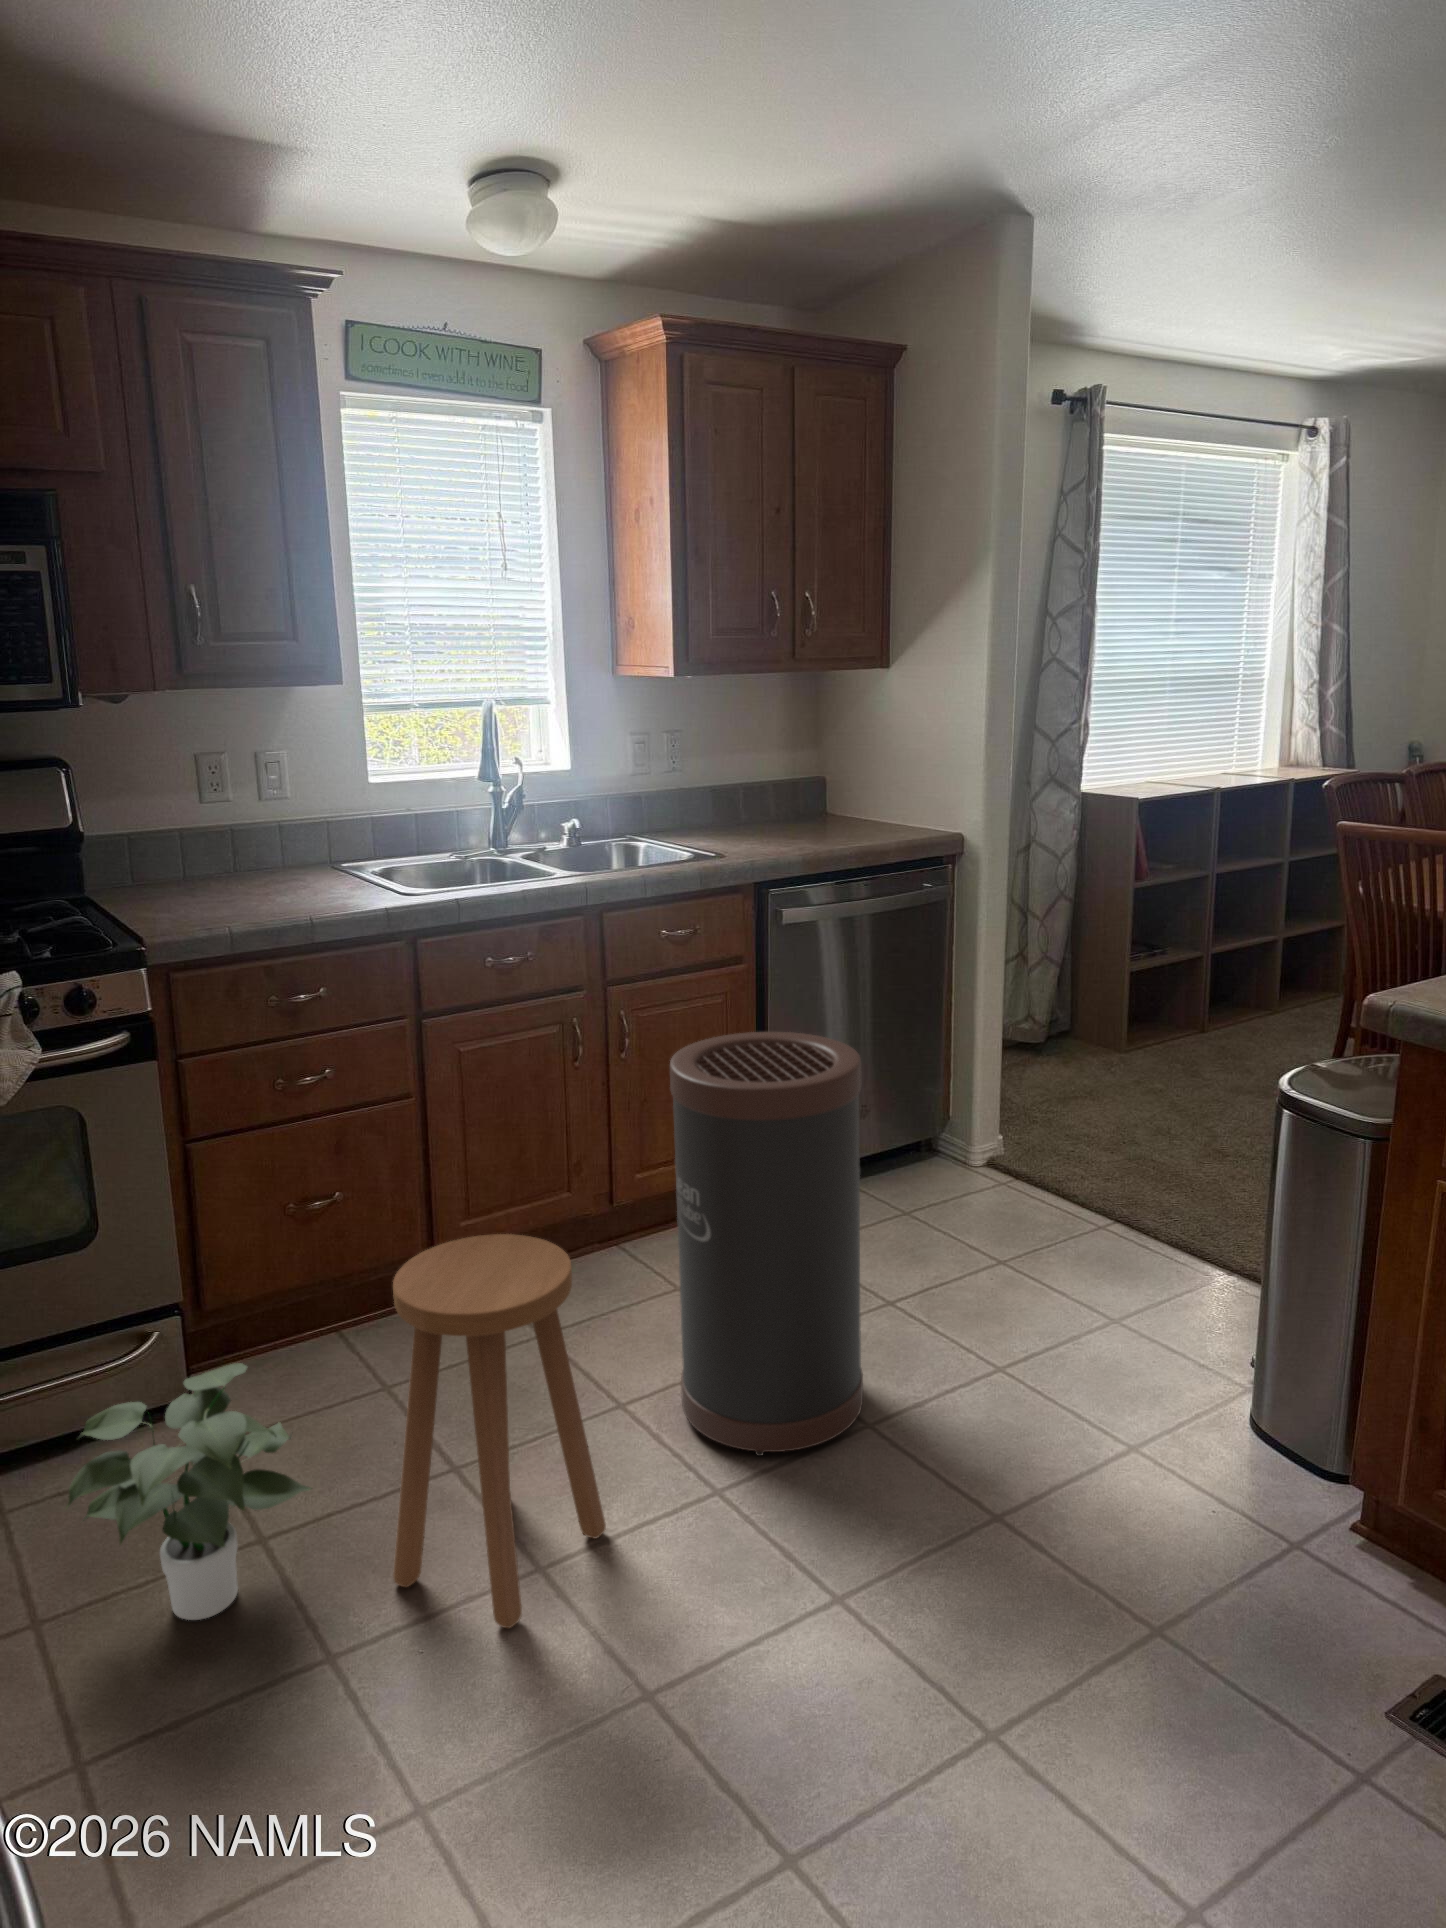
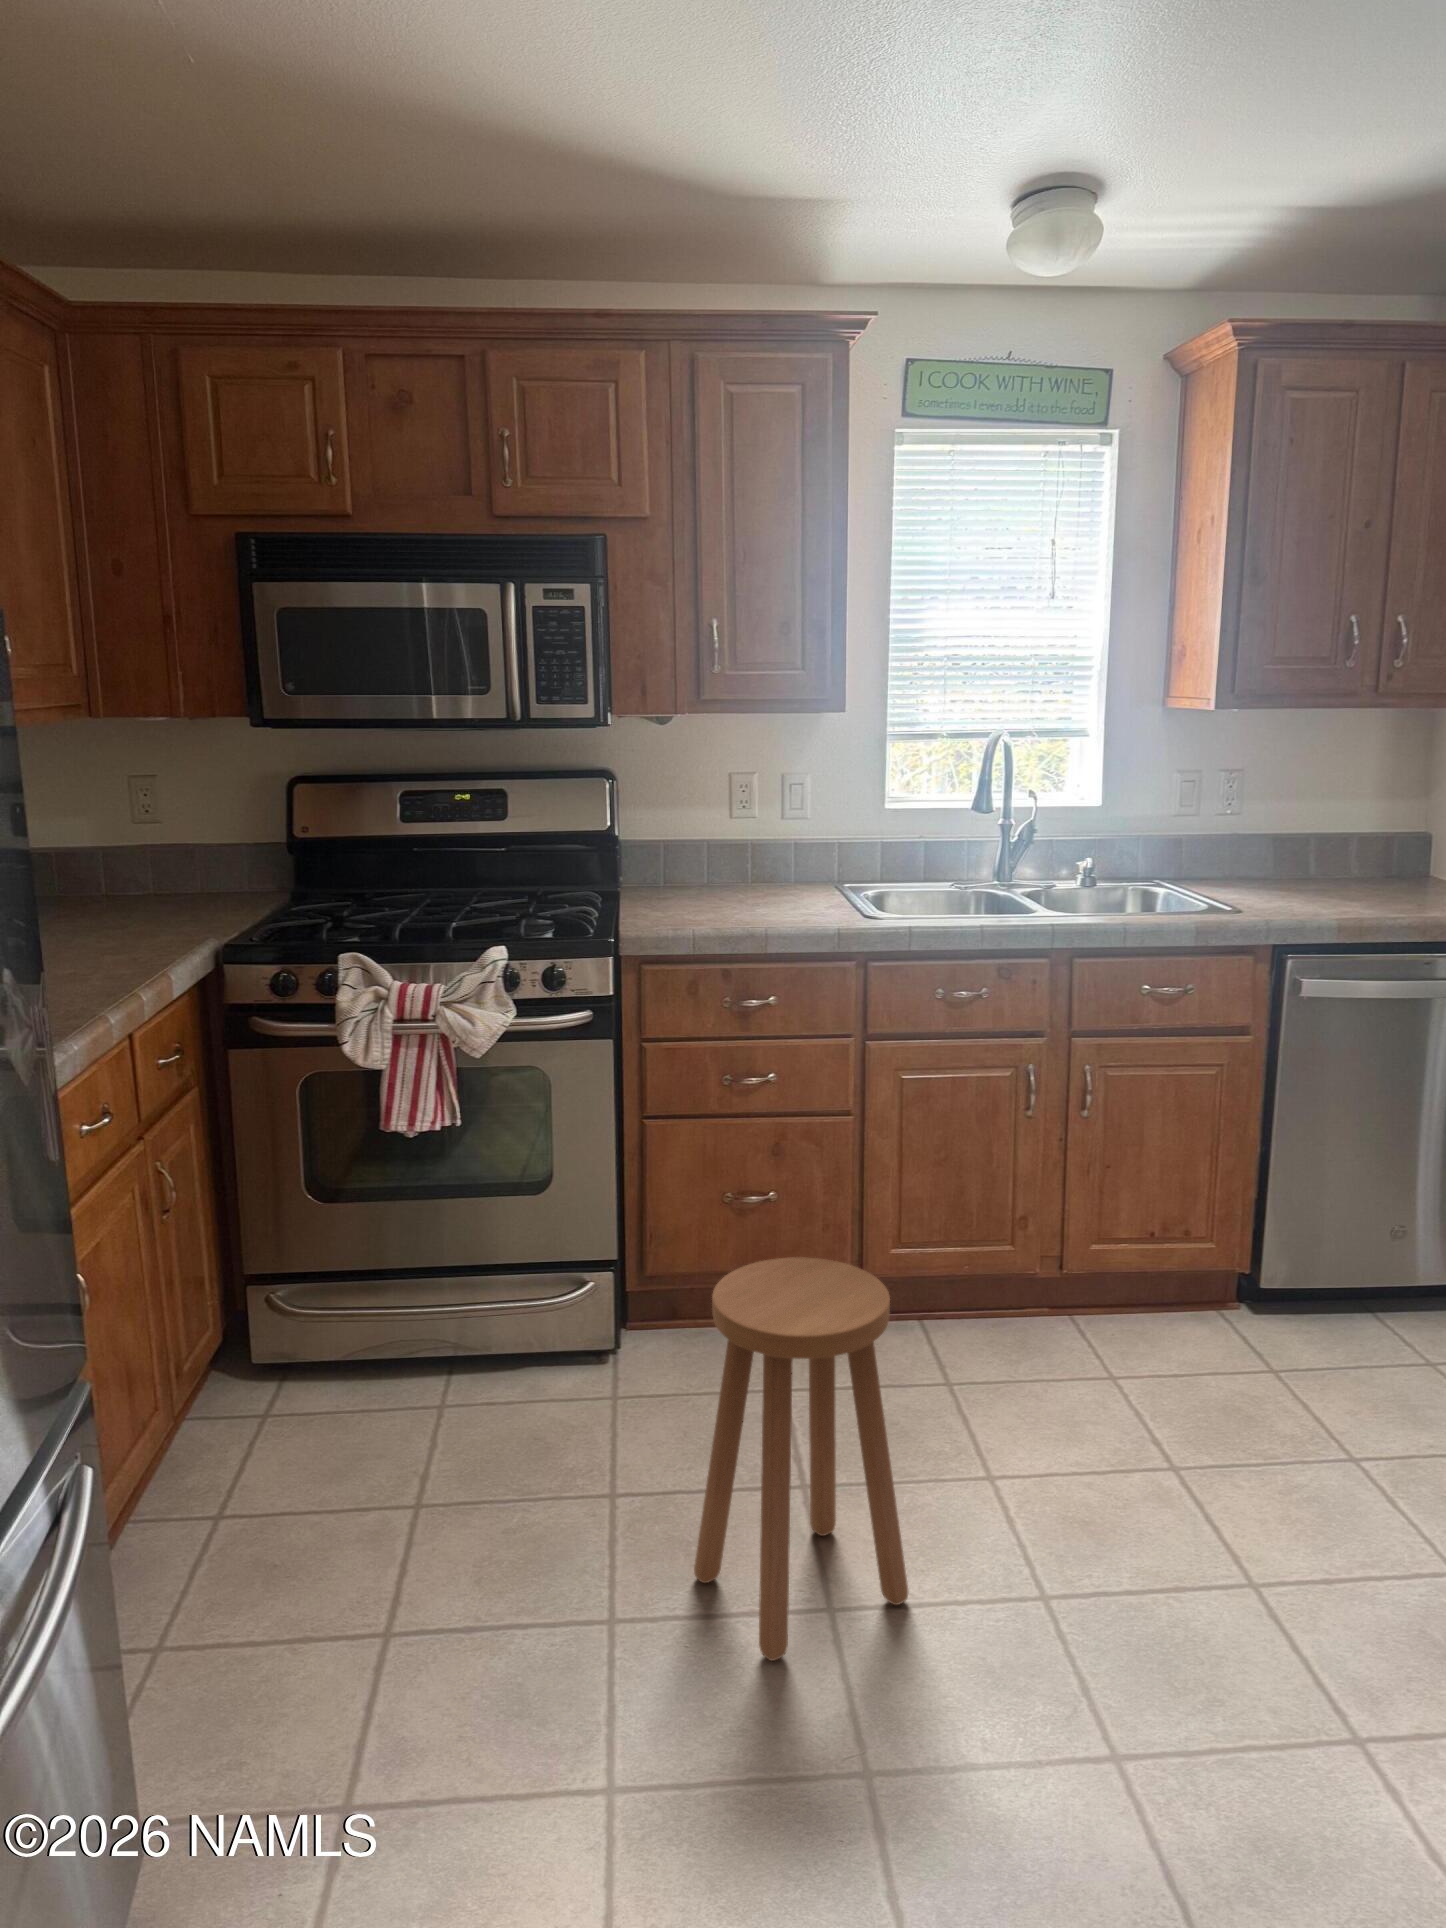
trash can: present [670,1032,863,1456] -> none [1045,1106,1288,1594]
potted plant: present [67,1363,311,1620] -> none [442,1322,641,1545]

